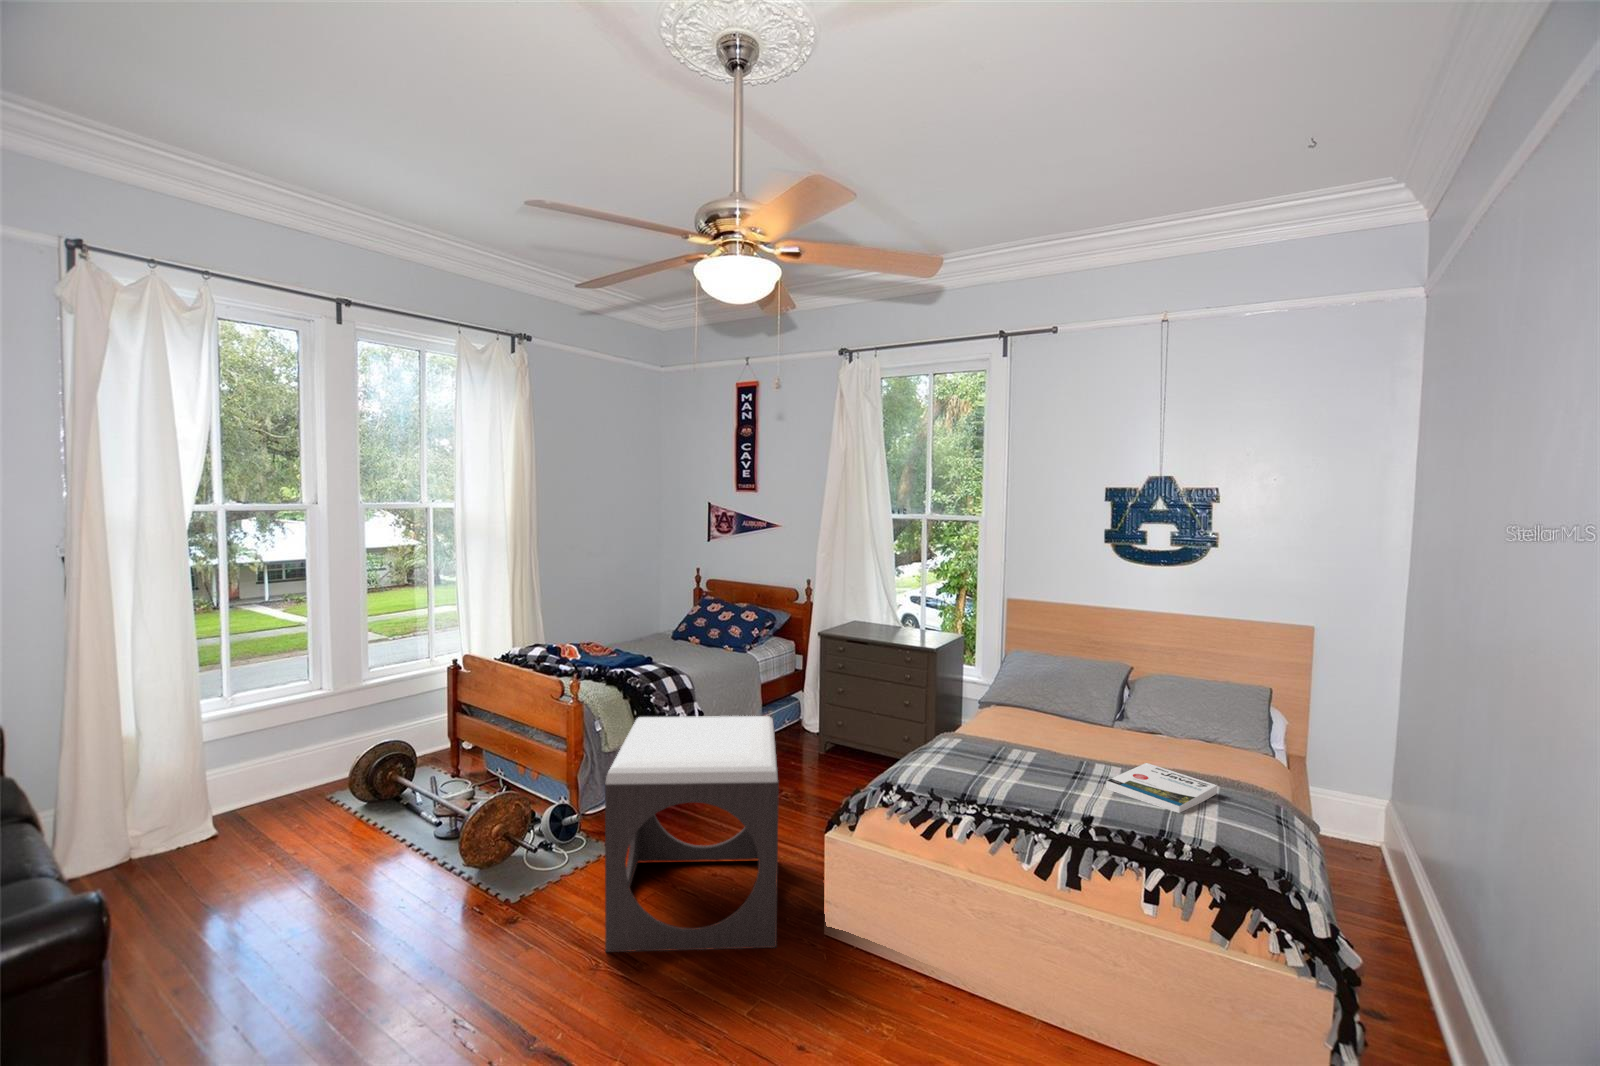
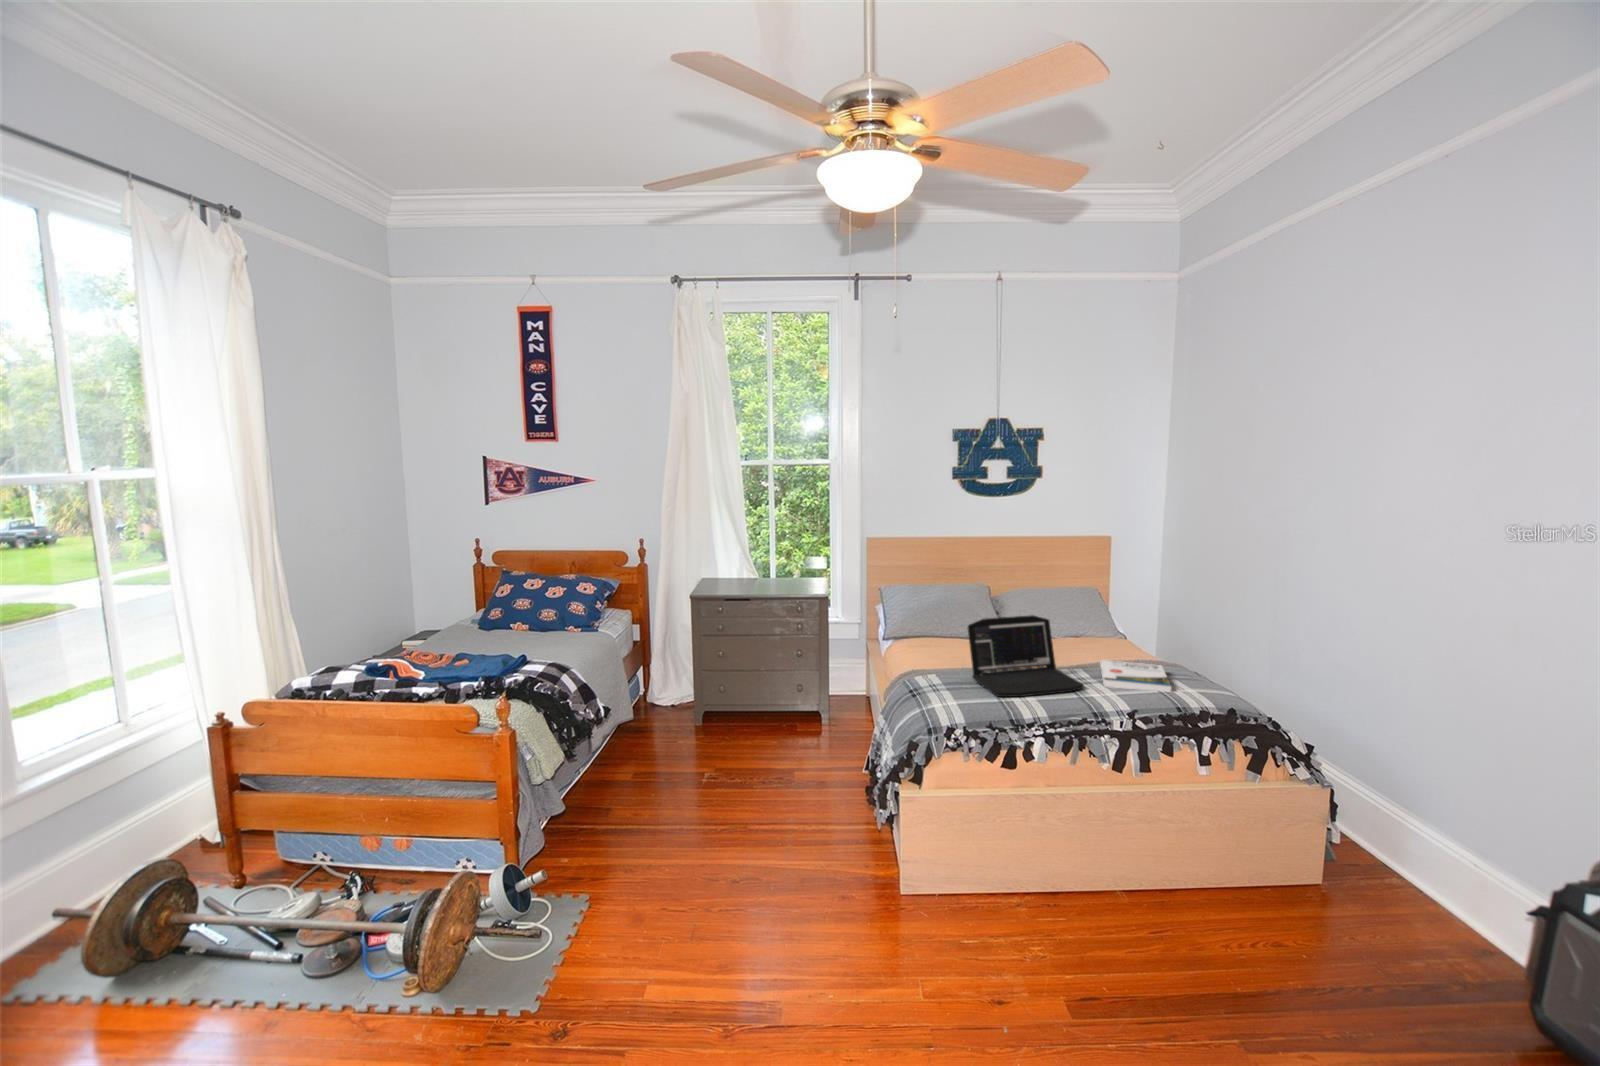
laptop: none [965,687,1078,785] -> present [968,615,1084,697]
footstool: present [605,716,779,952] -> none [631,692,880,1011]

